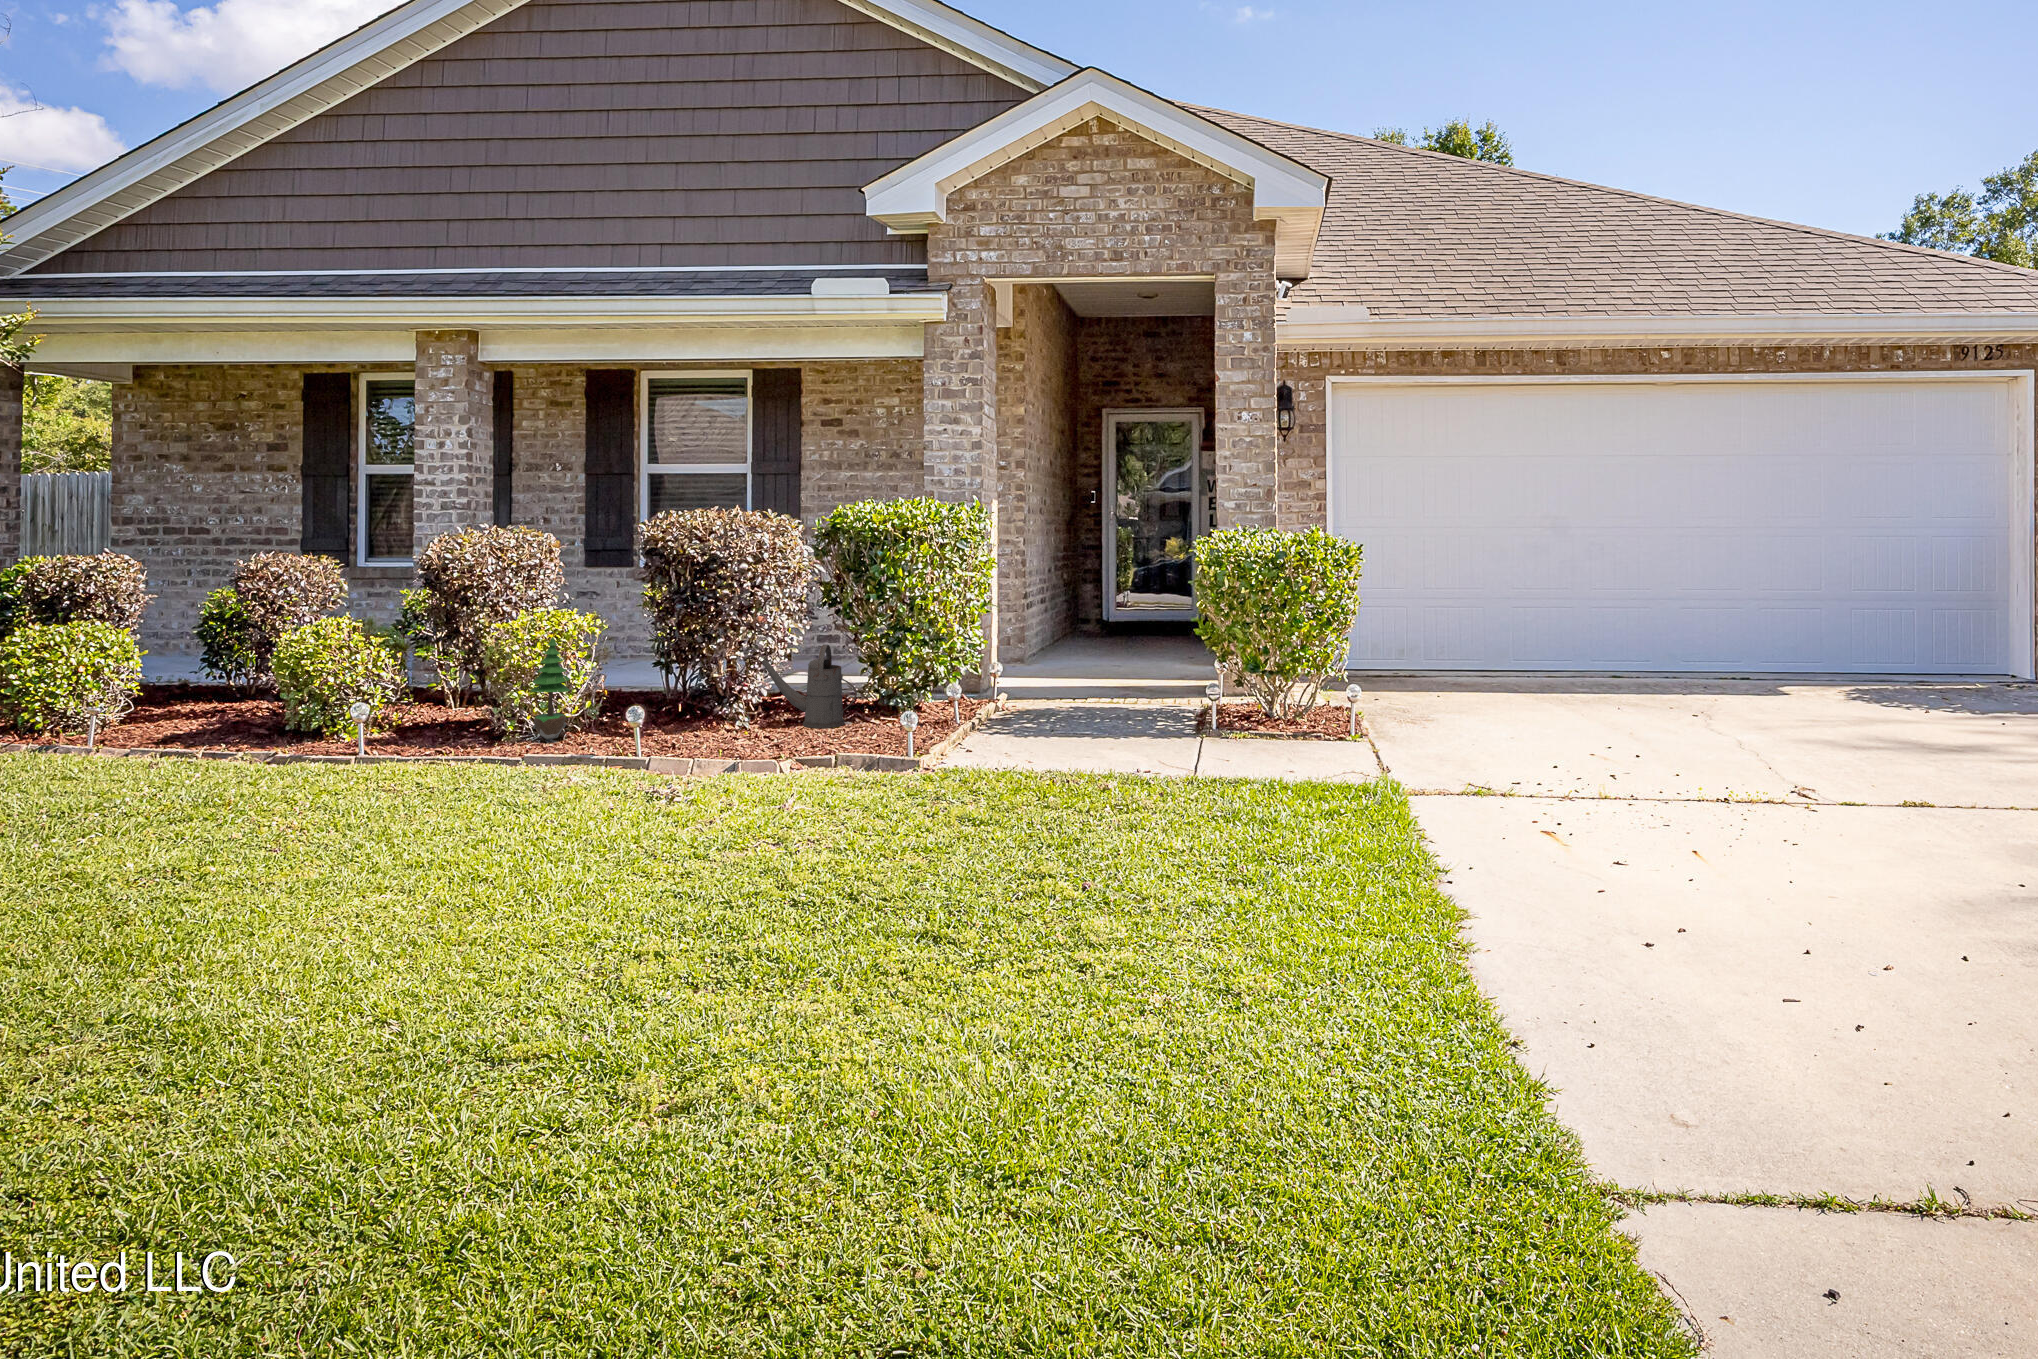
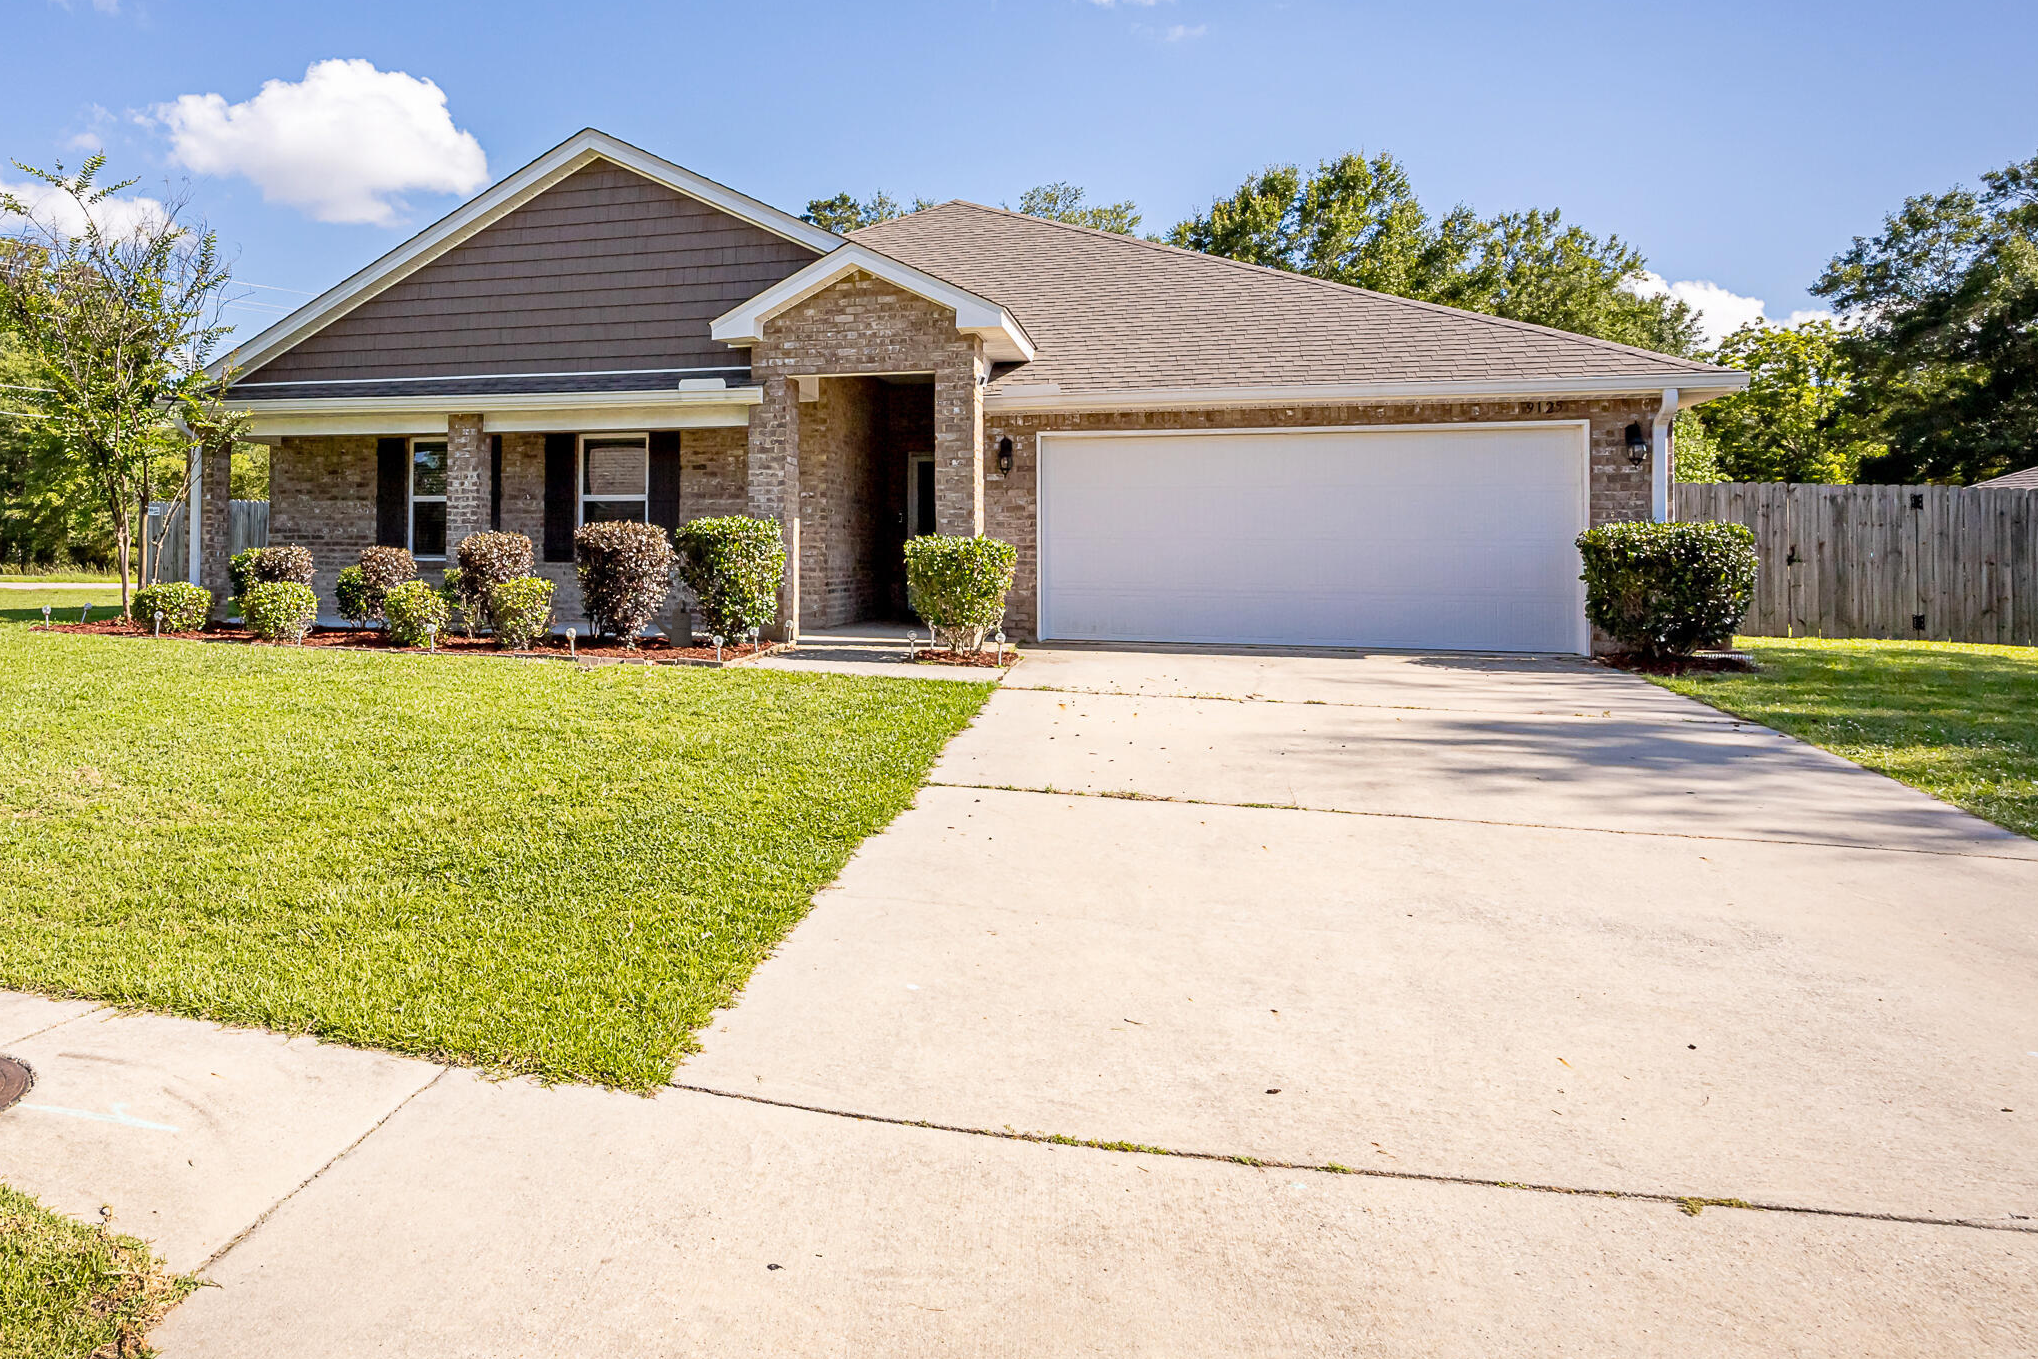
potted tree: present [531,637,570,741] -> none [525,588,545,645]

